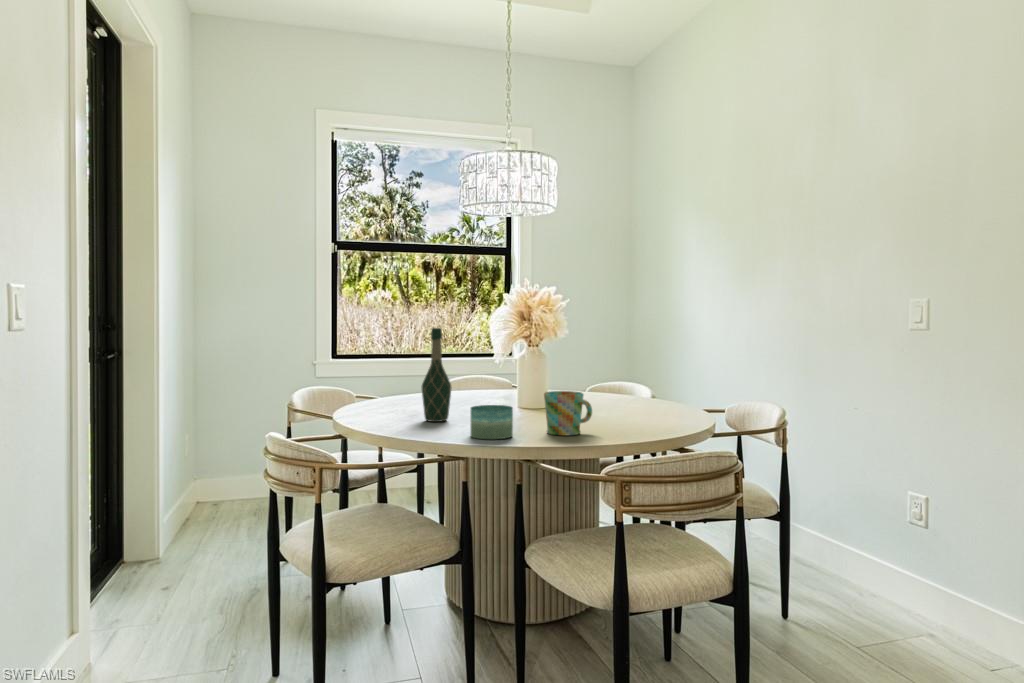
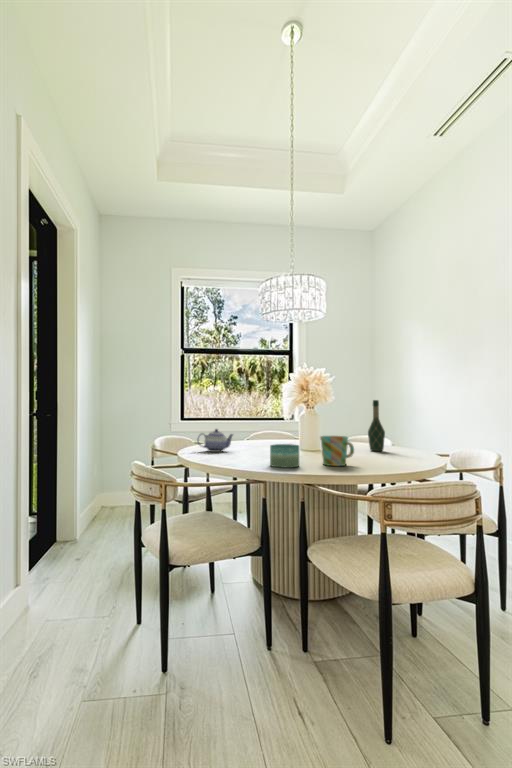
wine bottle: present [422,328,451,422] -> present [368,400,385,451]
teapot: none [360,378,418,414] -> present [197,429,233,452]

